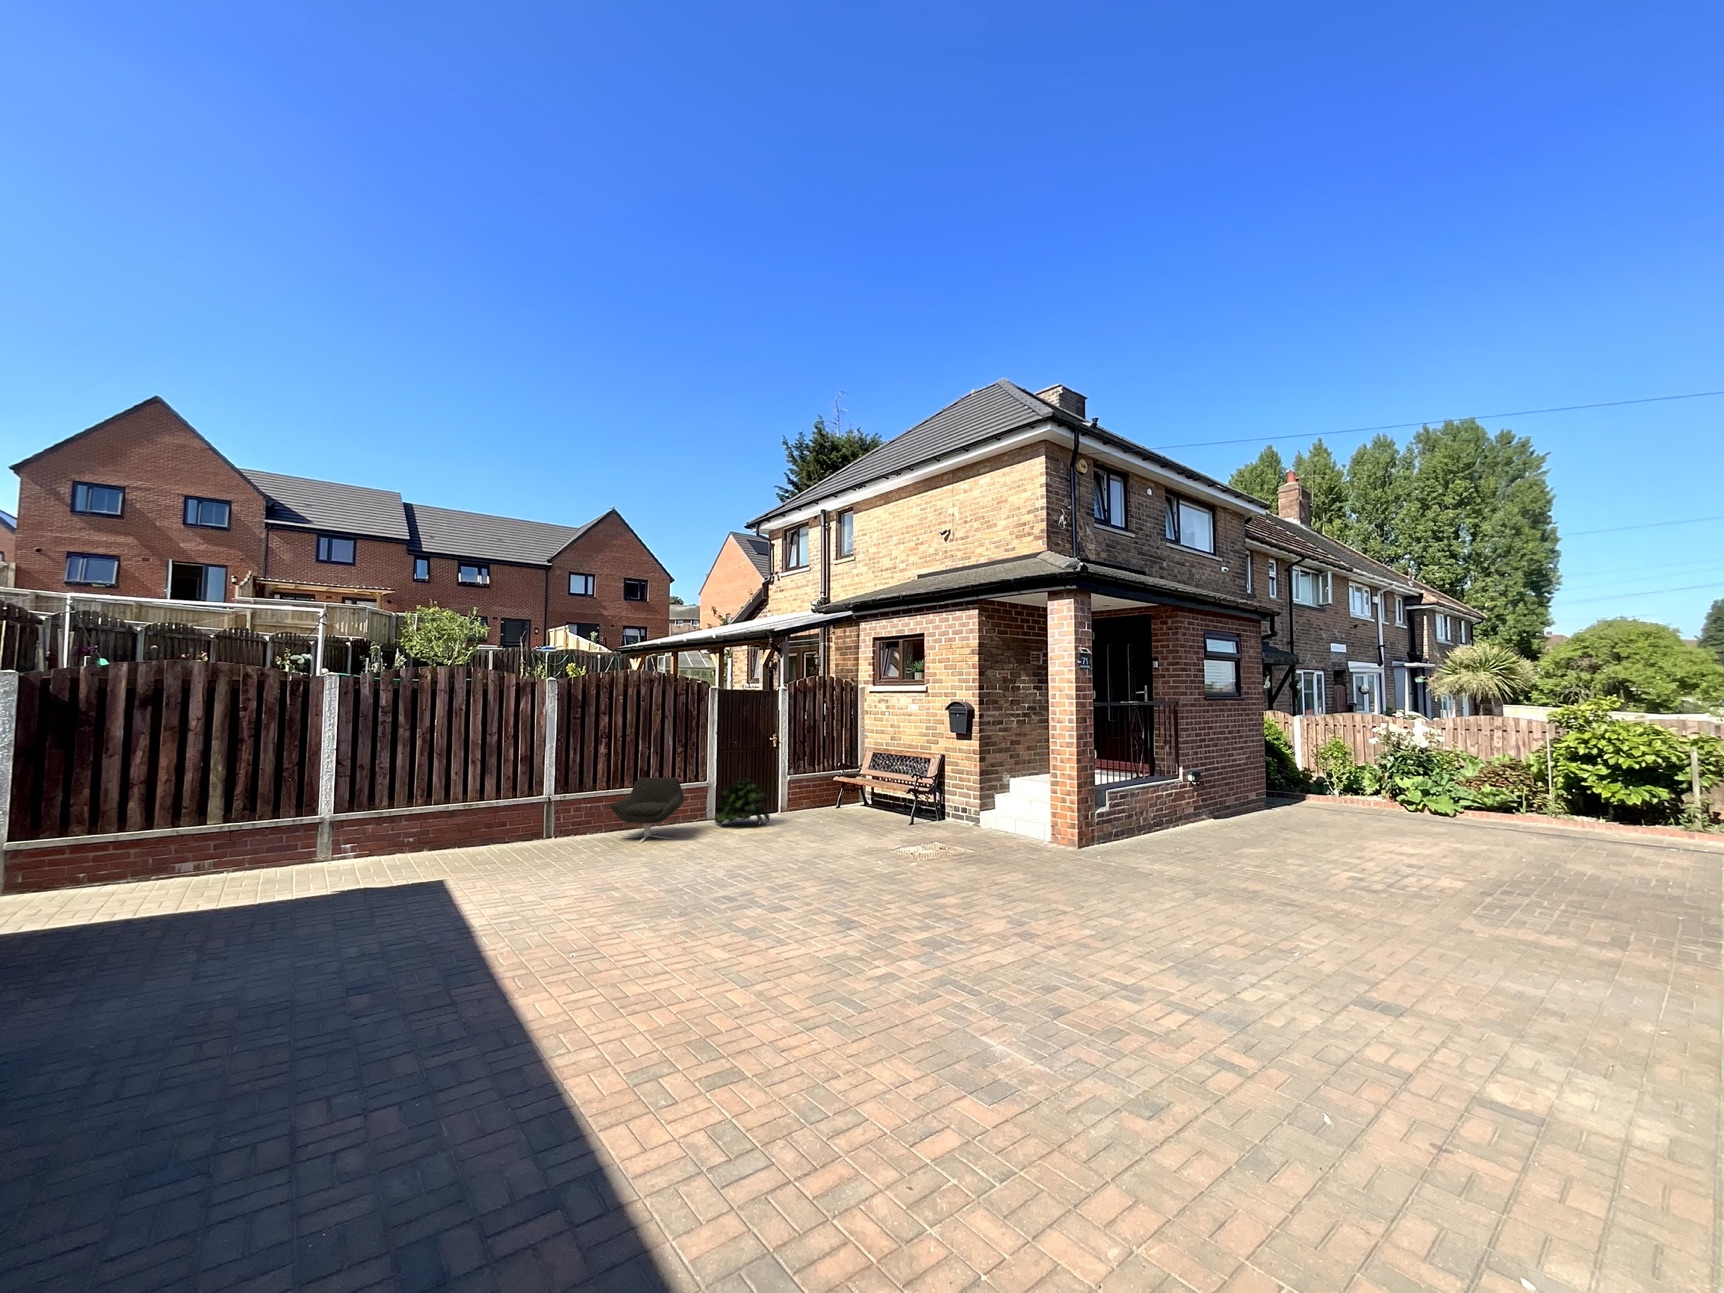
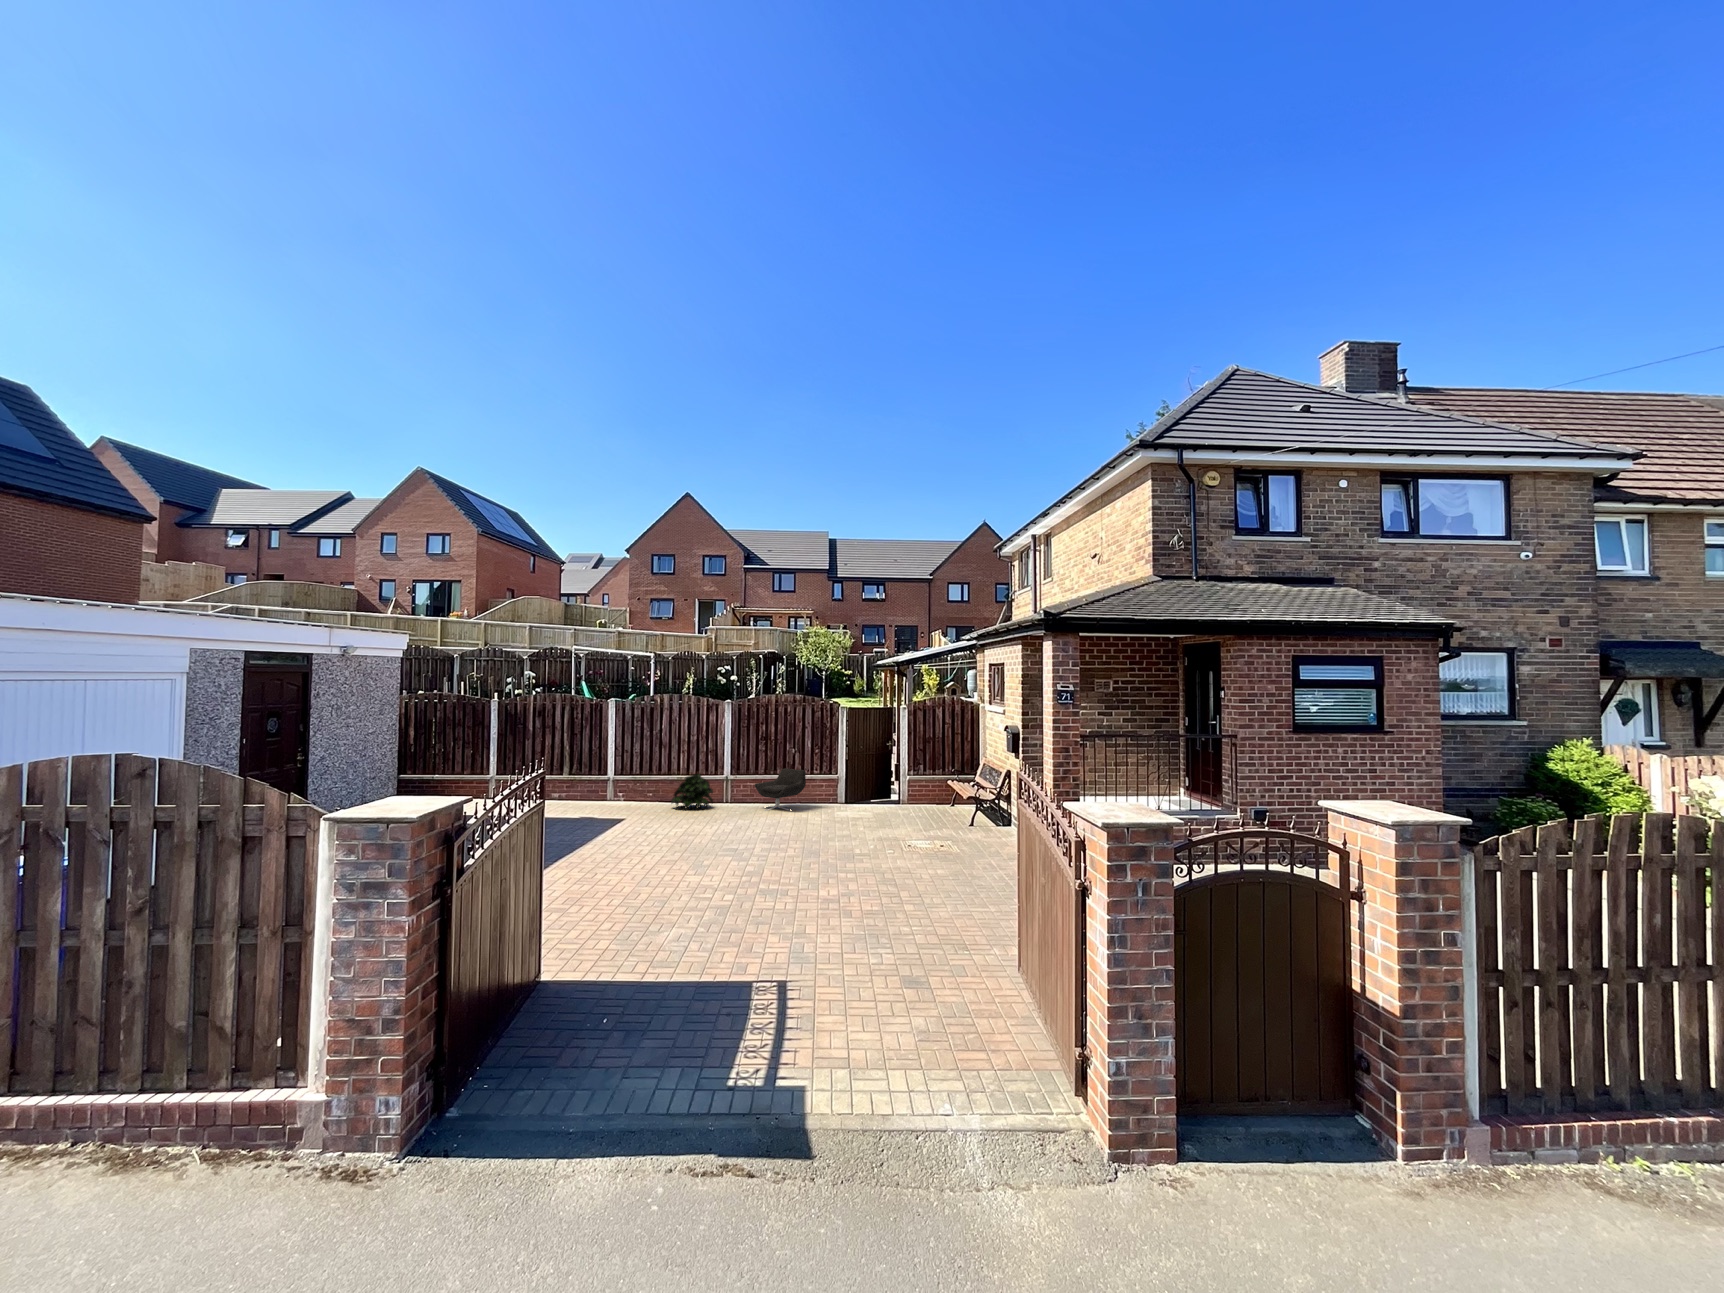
potted plant: present [715,778,770,826] -> present [671,774,713,808]

